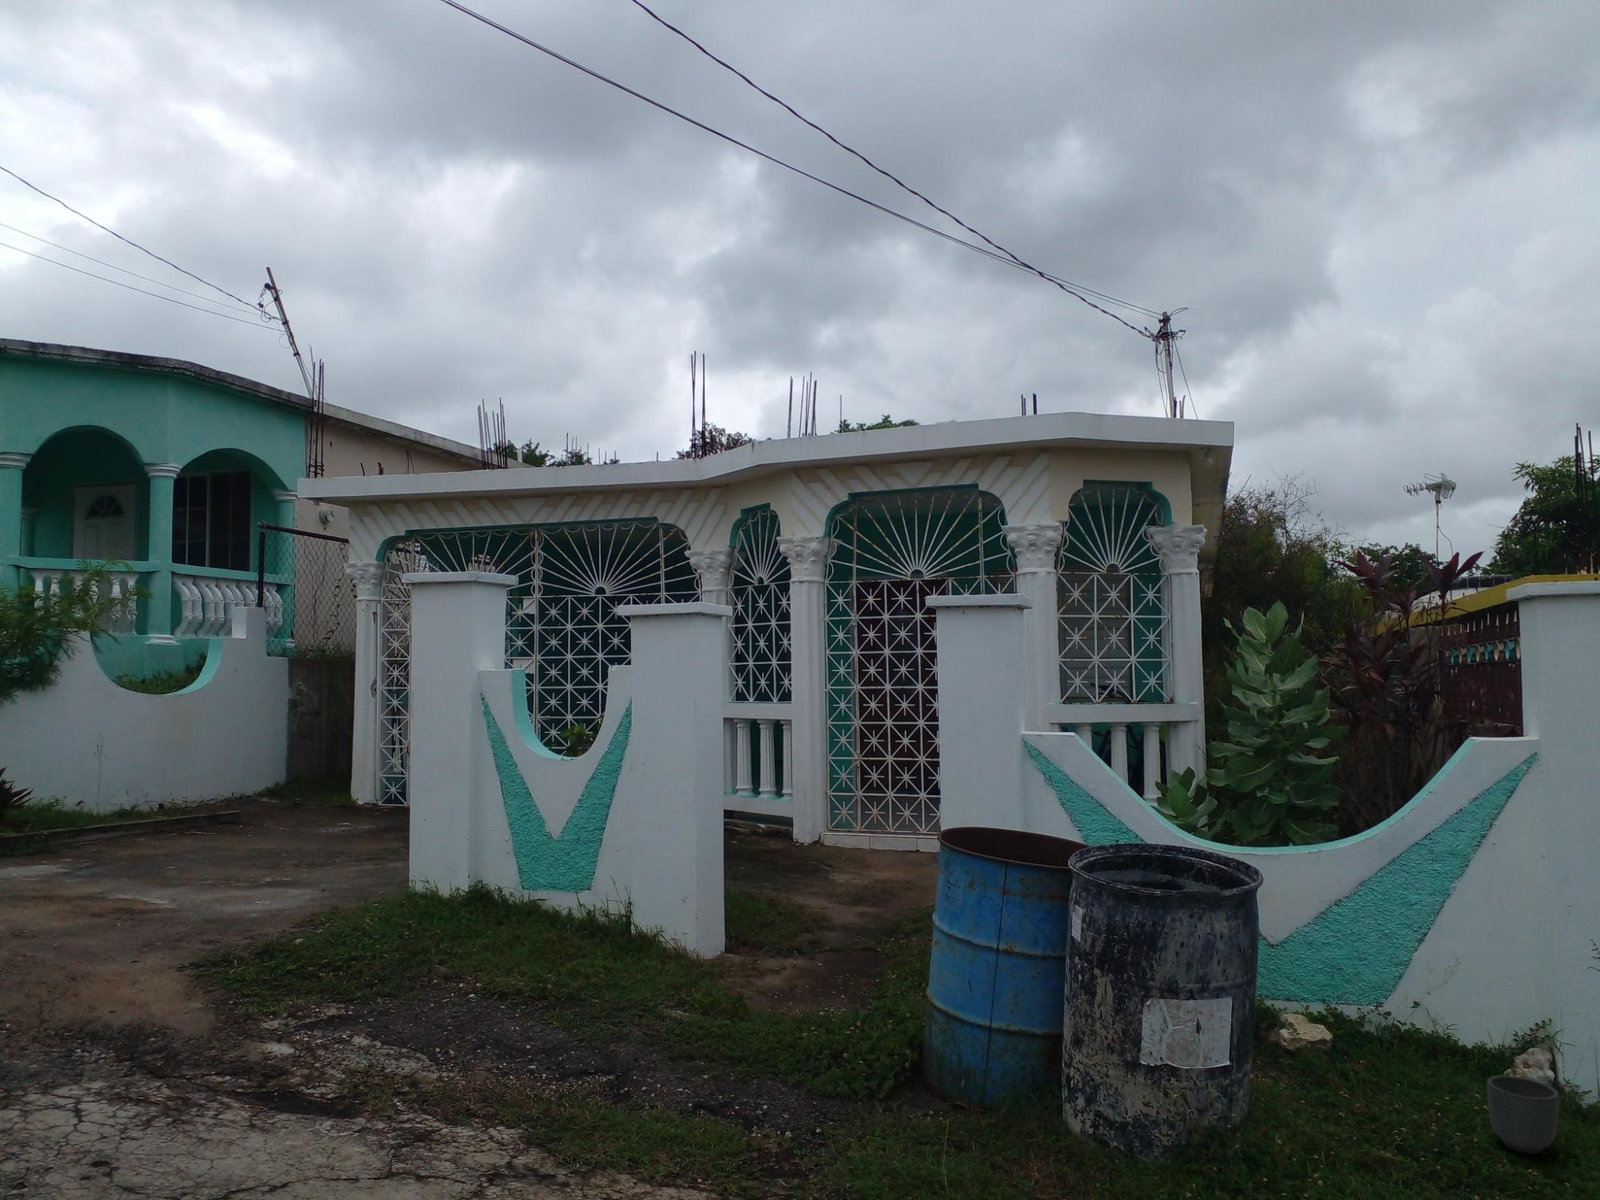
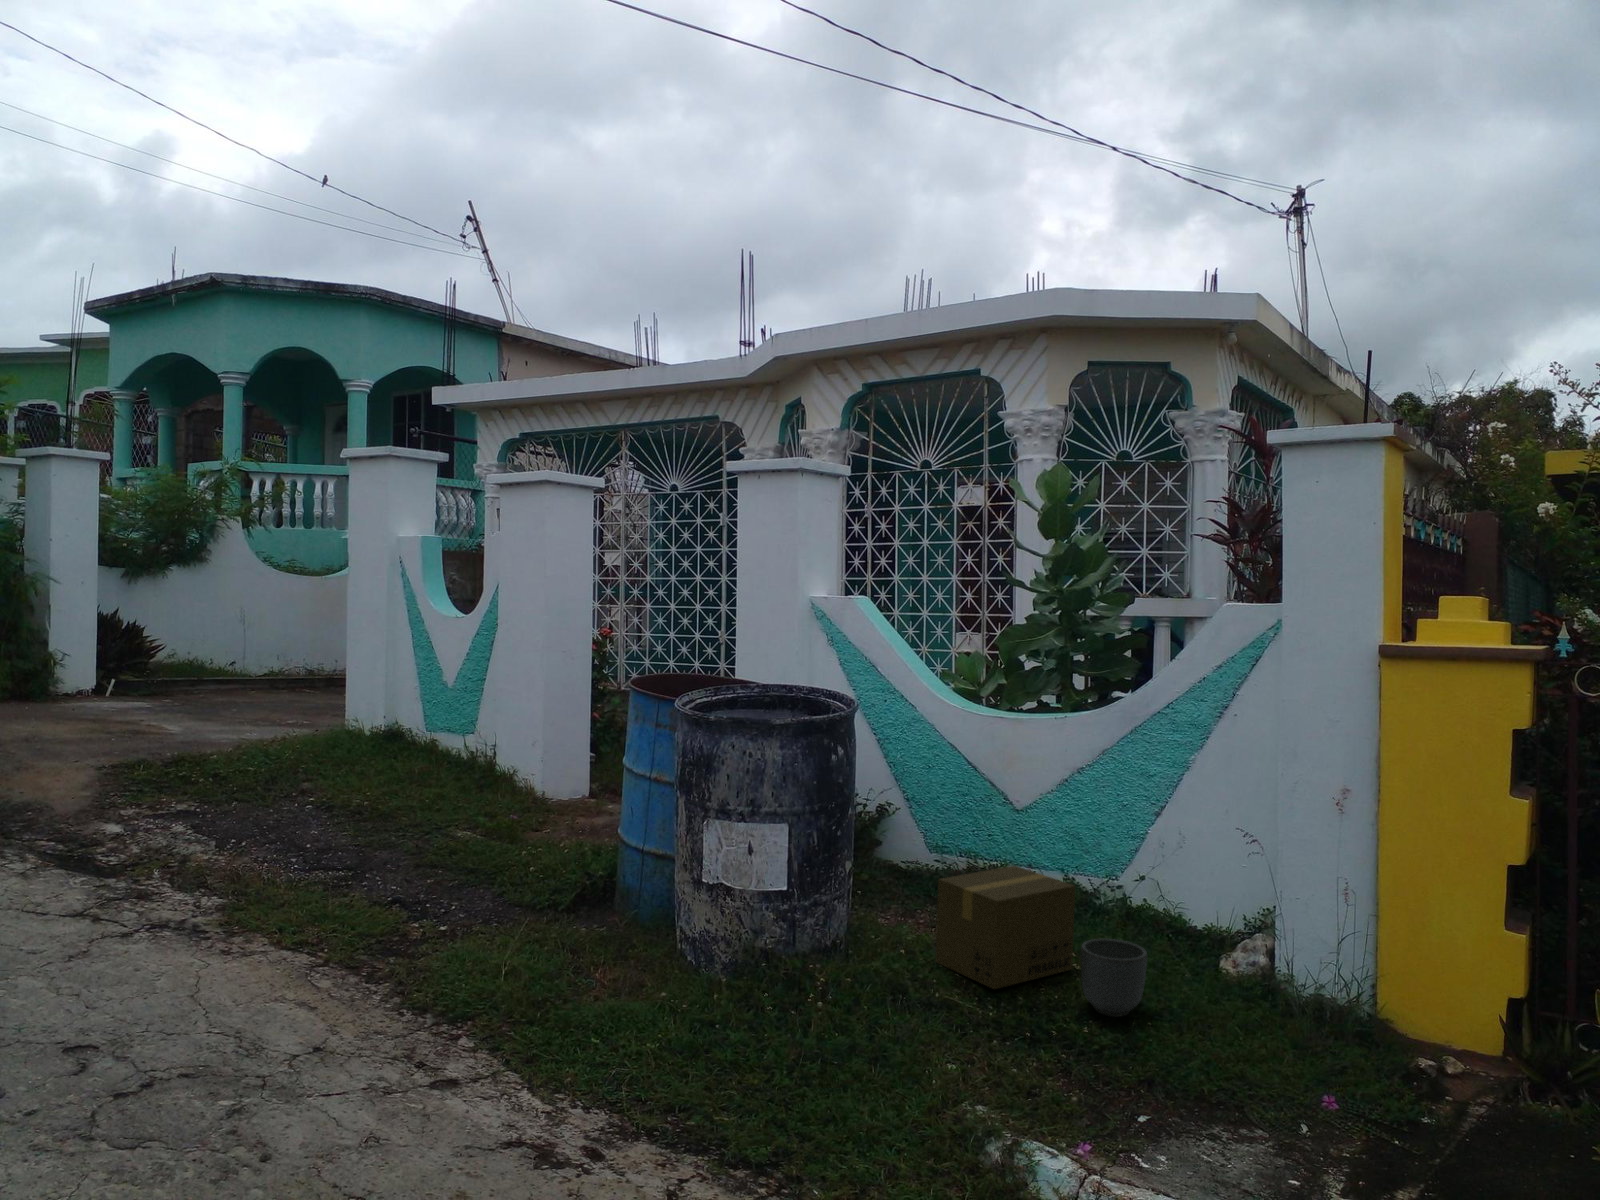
cardboard box: none [1322,1006,1438,1140] -> present [935,866,1075,989]

